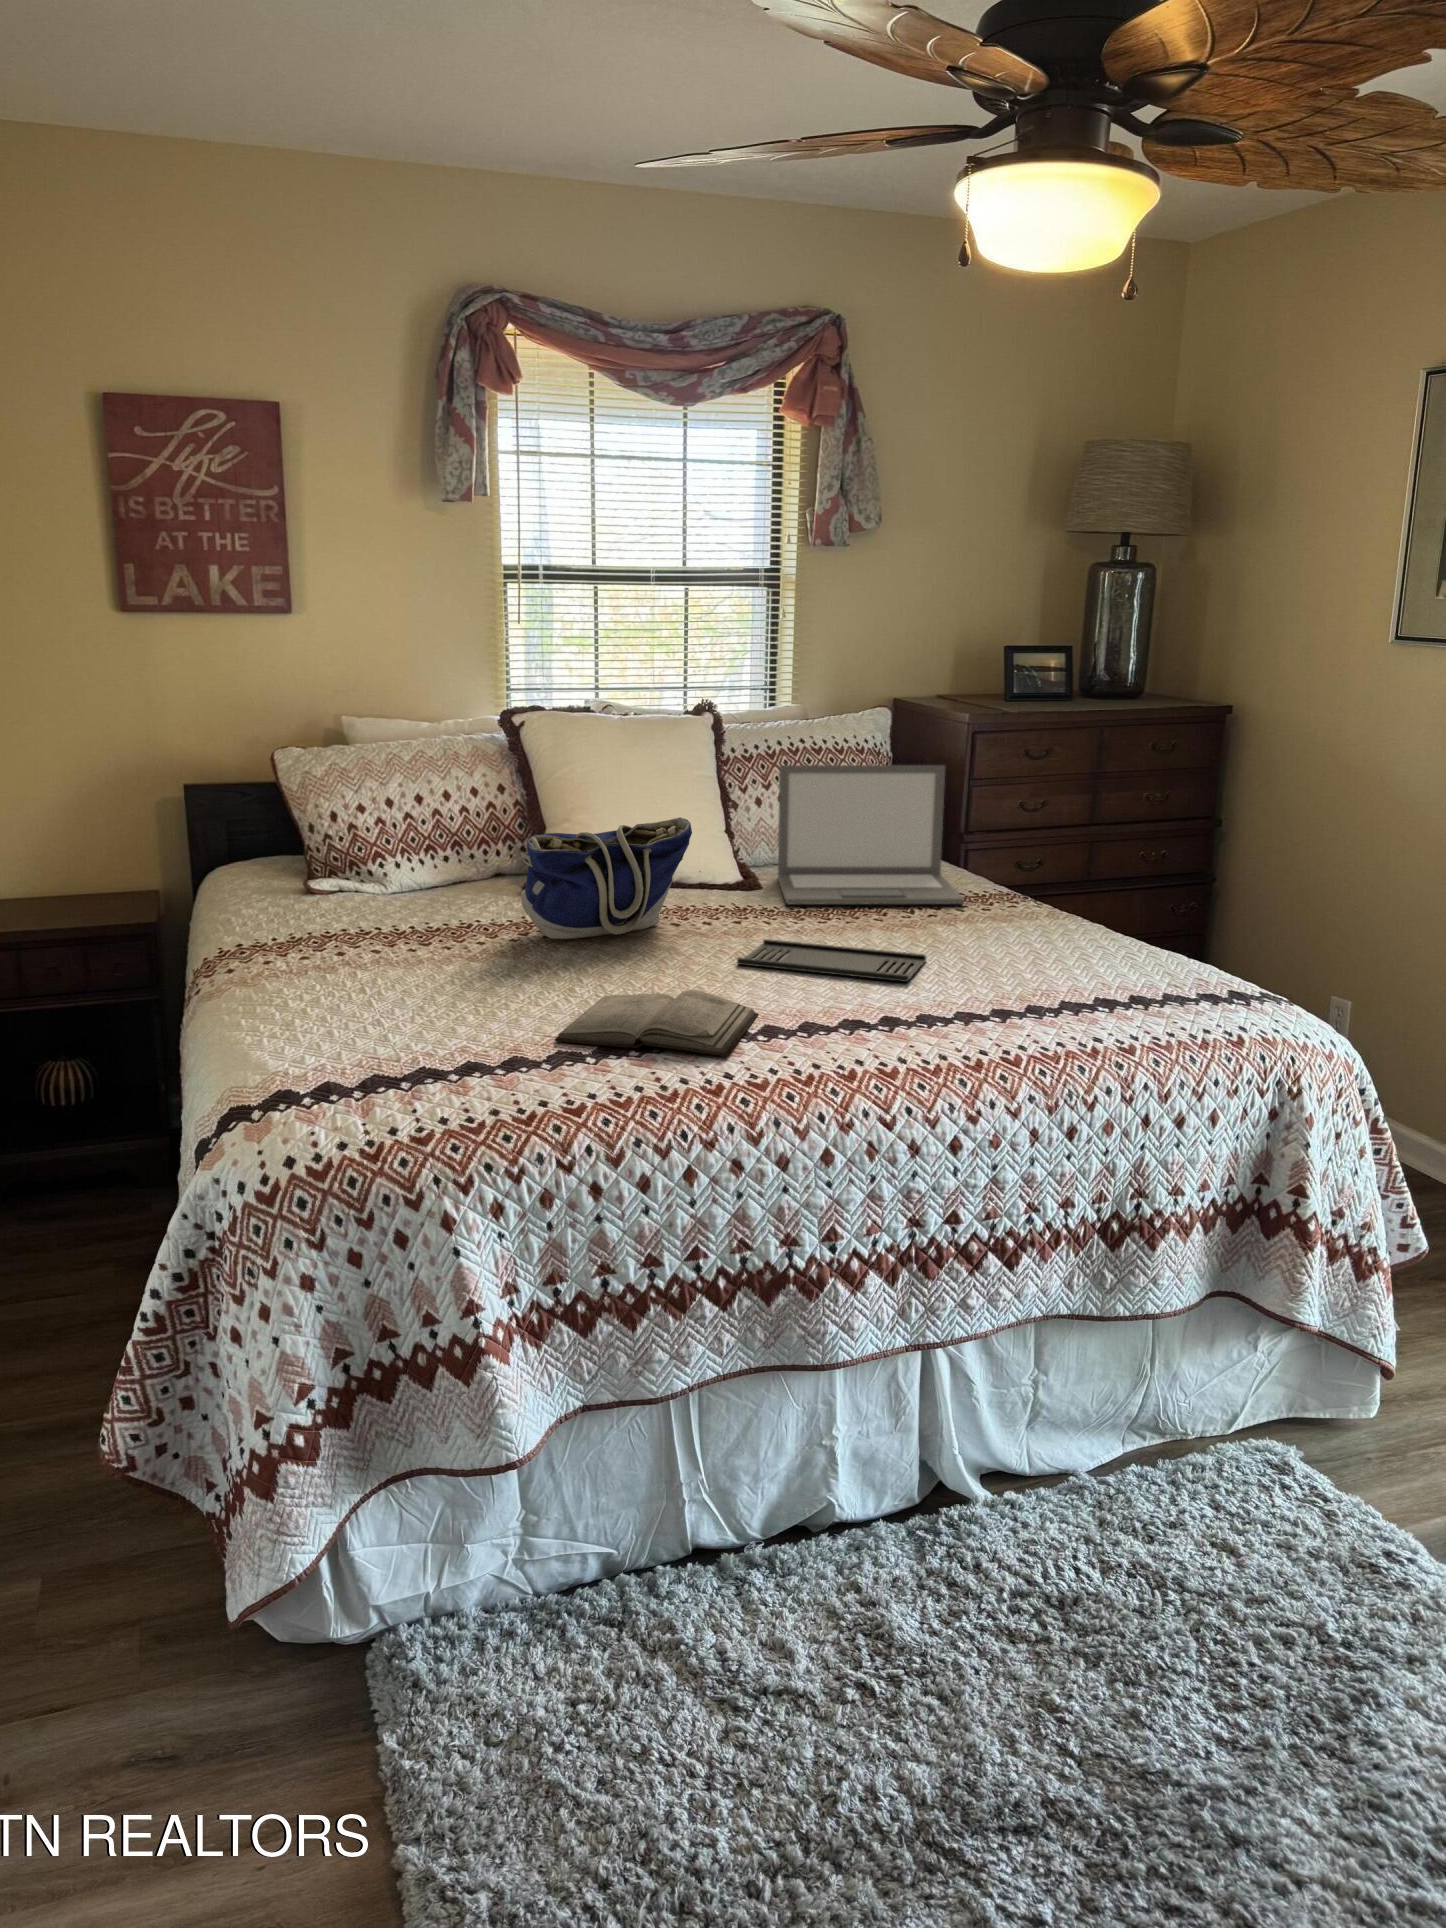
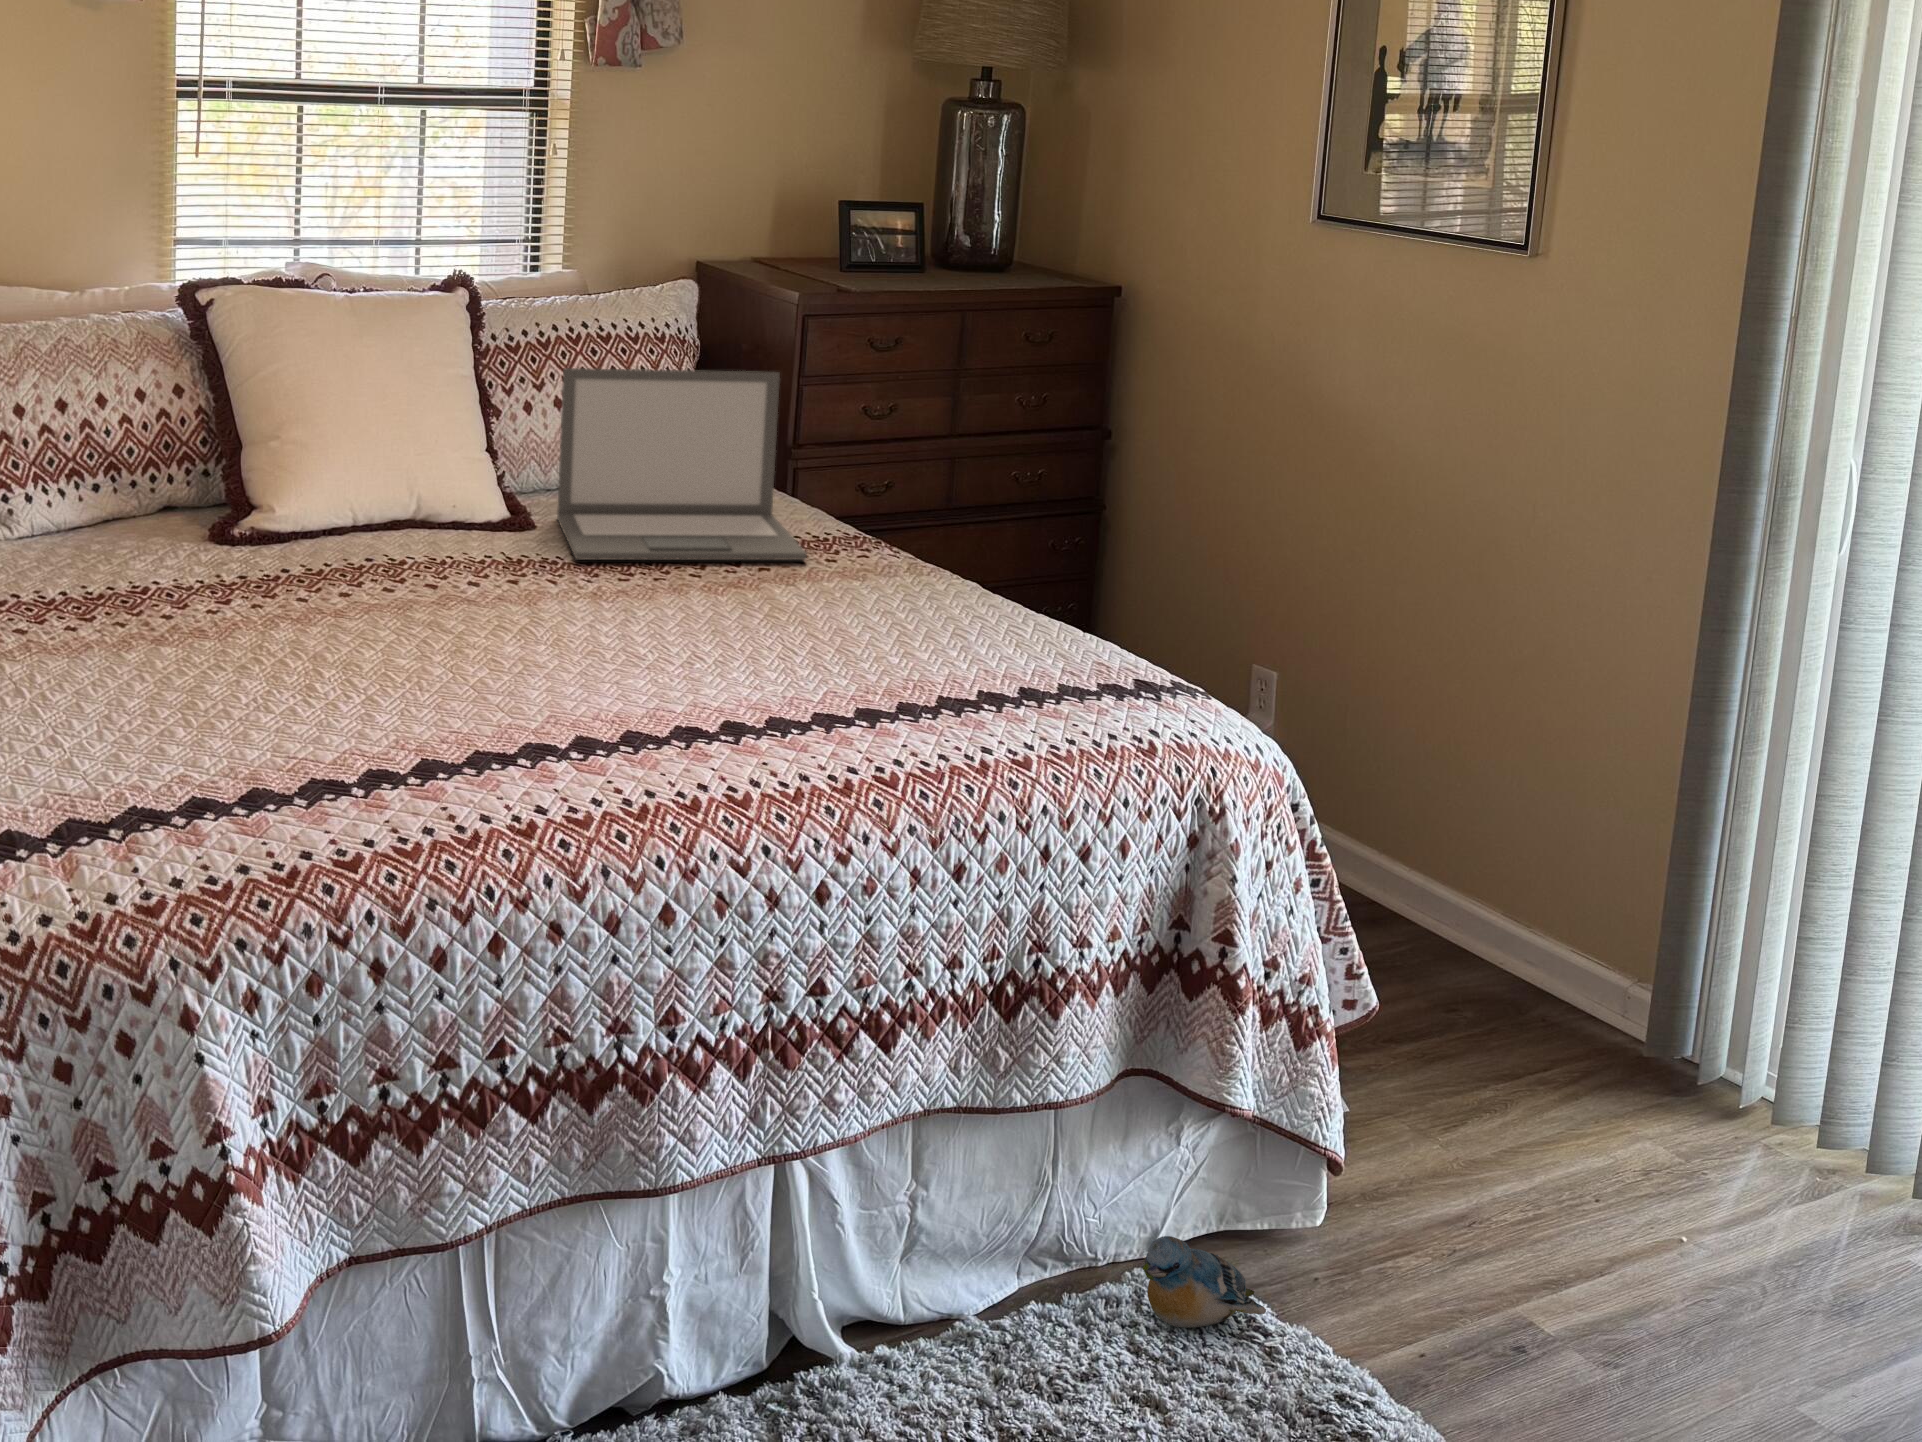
tote bag: present [520,817,692,939] -> none [223,448,460,614]
tray: present [737,939,926,982] -> none [525,613,769,676]
diary: present [555,990,758,1057] -> none [306,692,565,785]
plush toy: none [1222,1421,1327,1493] -> present [1143,1236,1266,1328]

